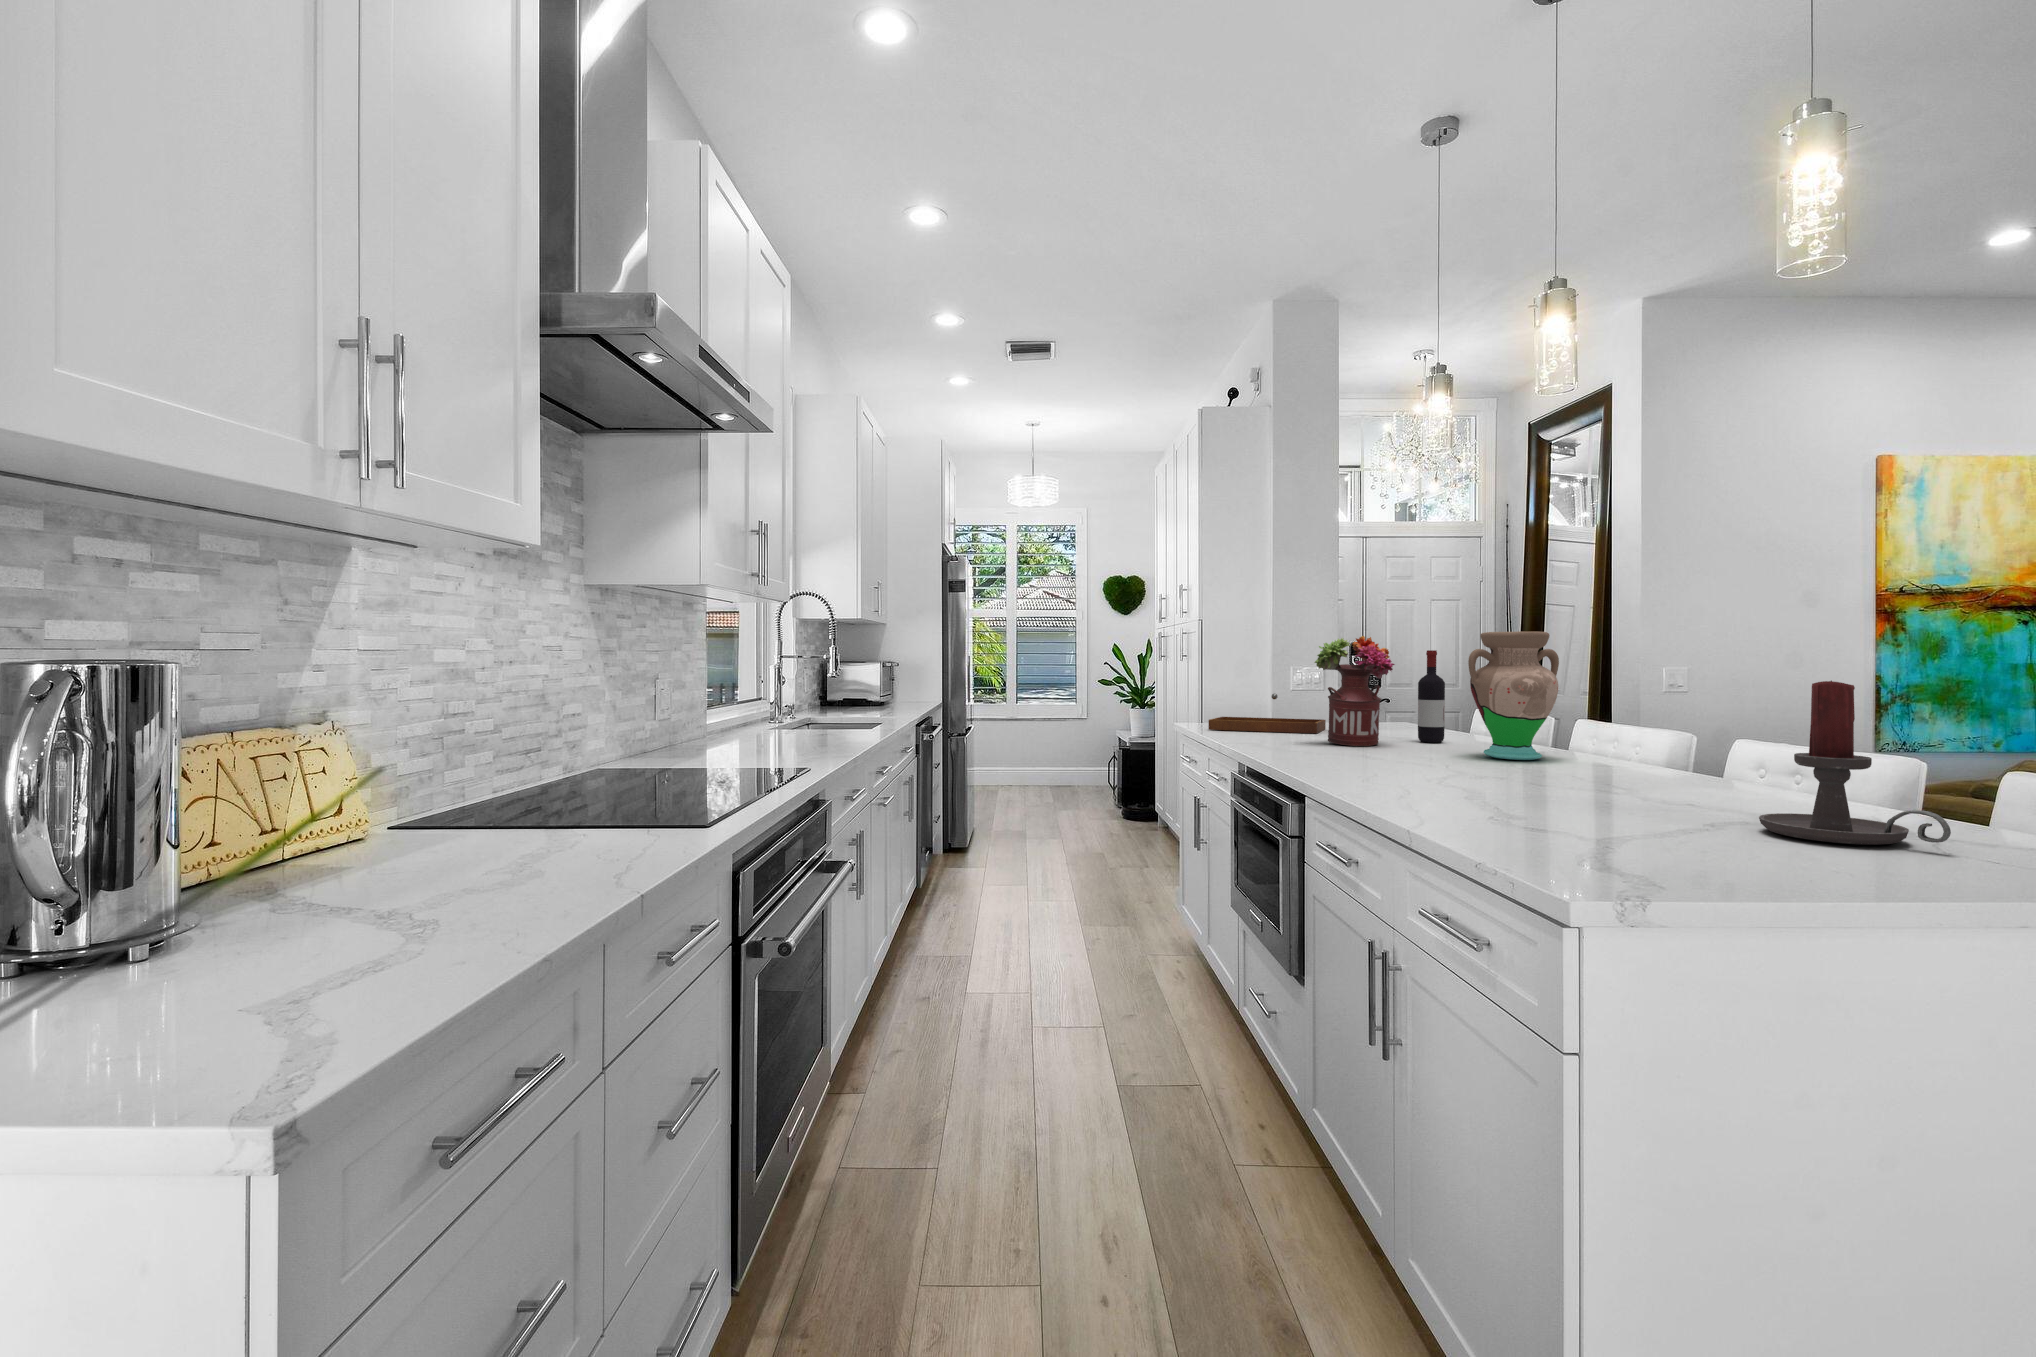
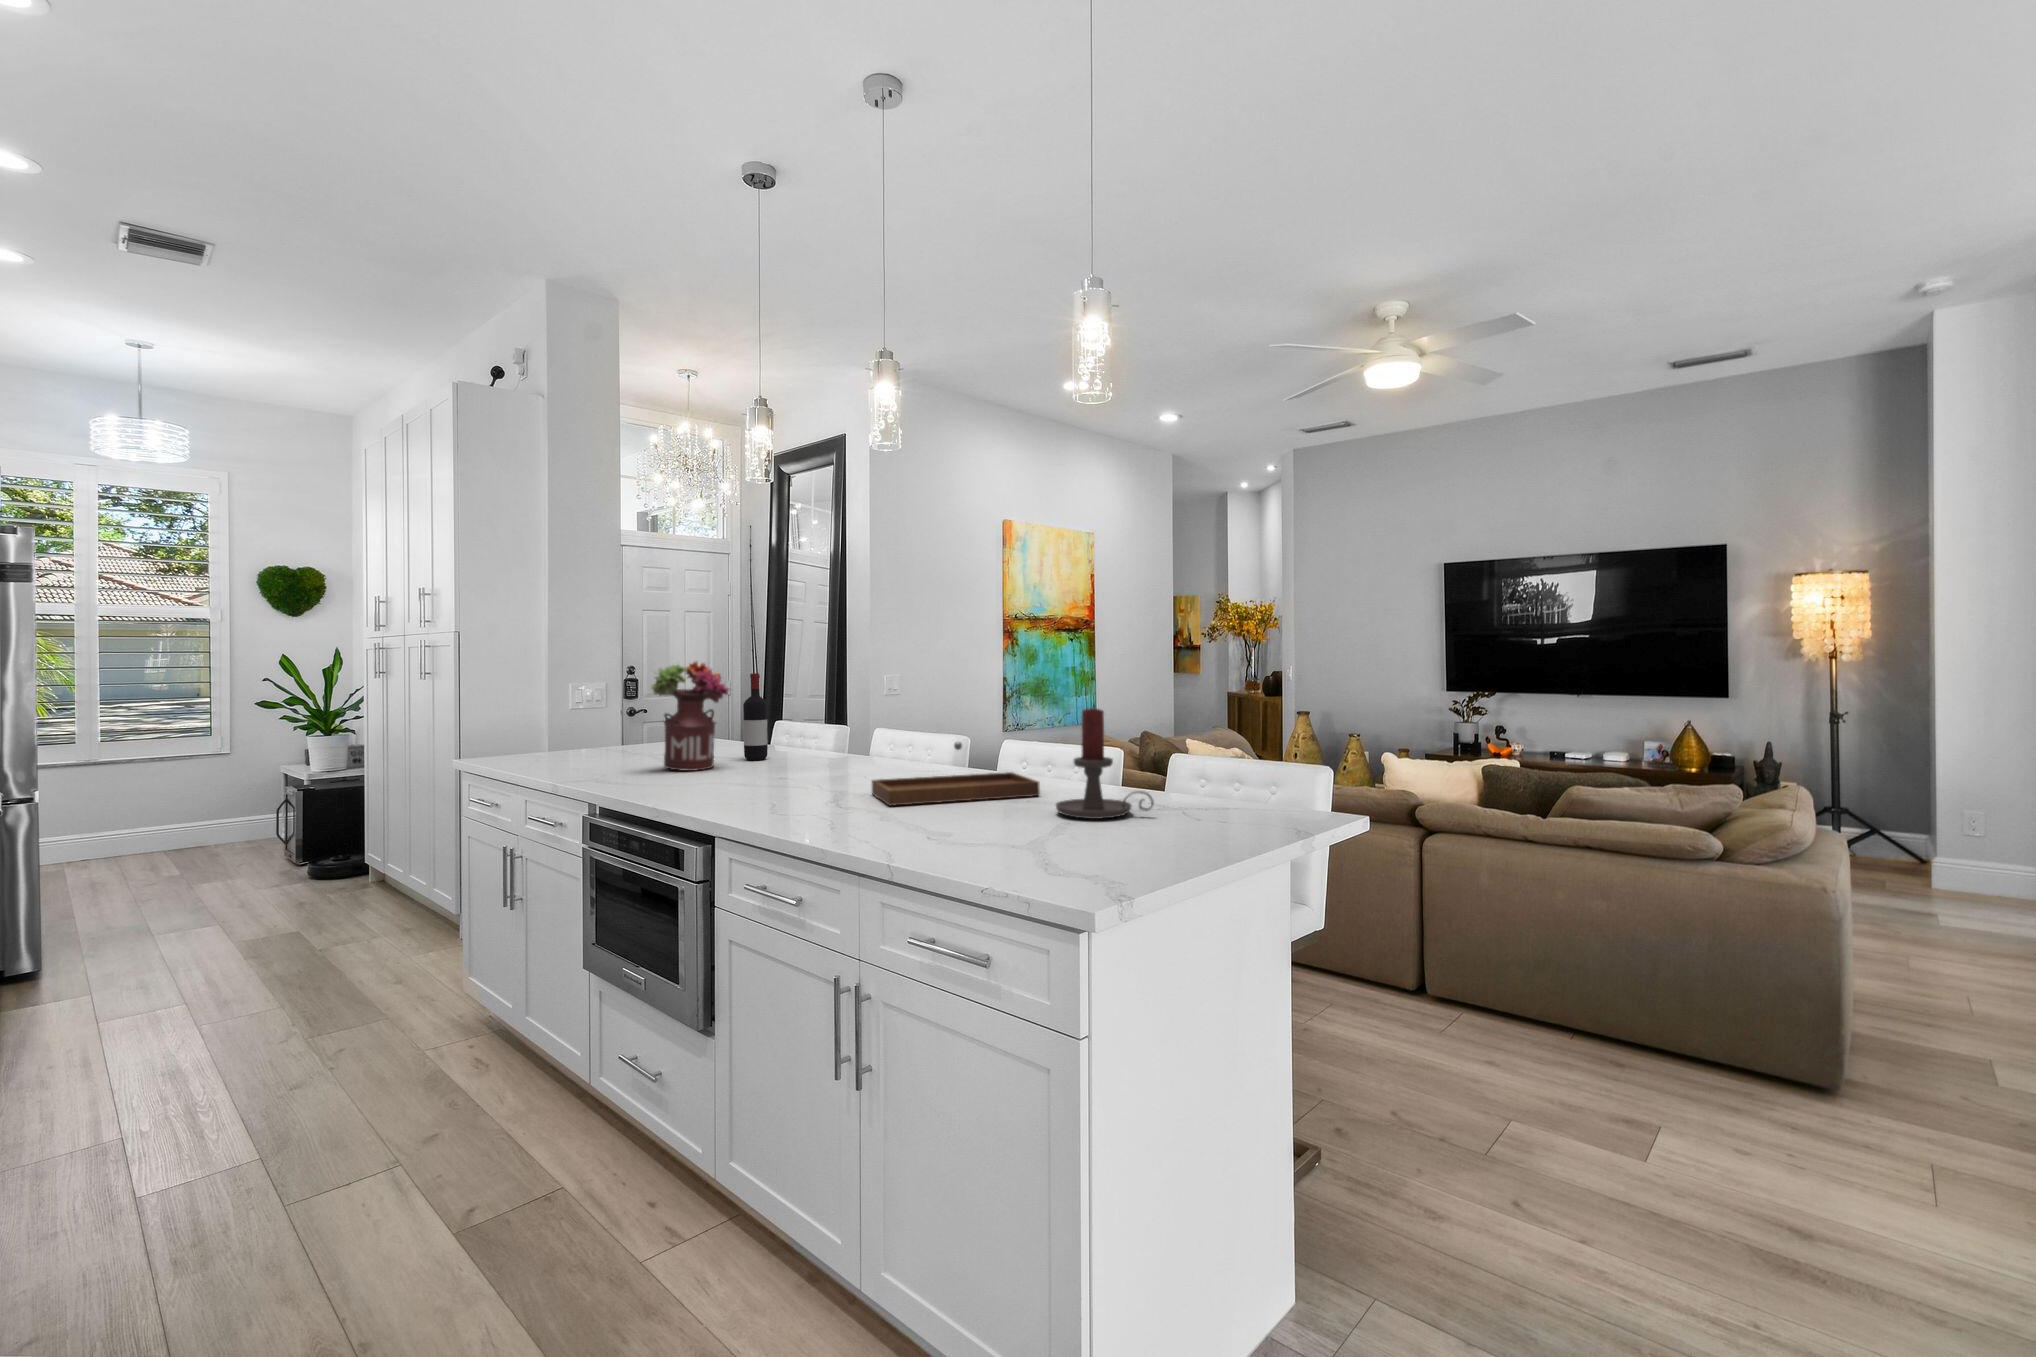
vase: present [1468,631,1559,760] -> none [805,660,874,772]
tray: present [1208,694,1326,733] -> present [872,742,1040,806]

